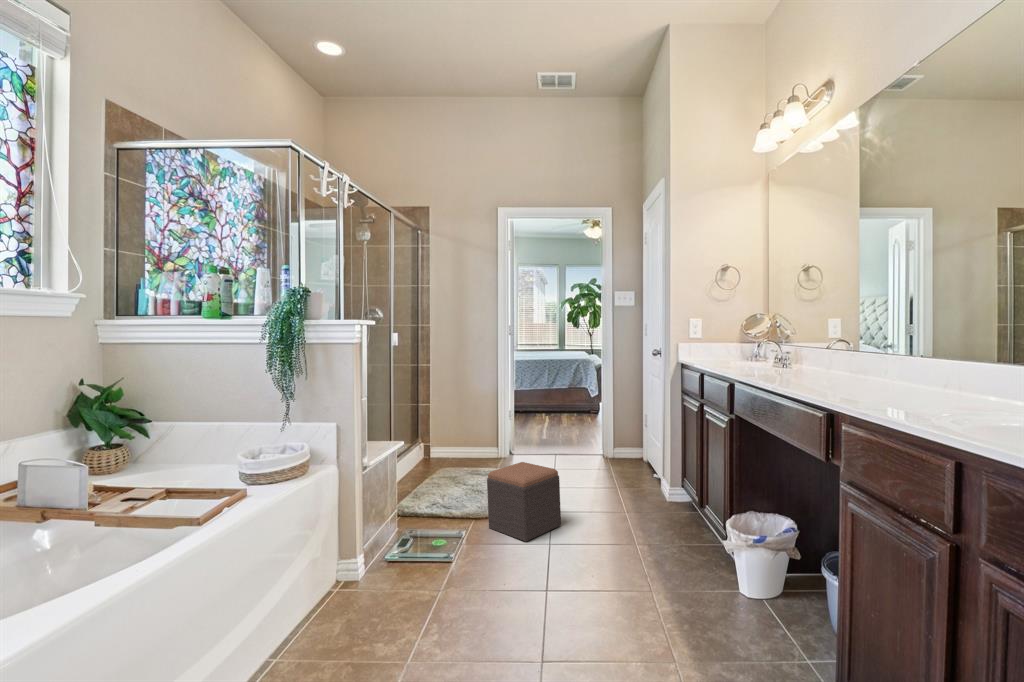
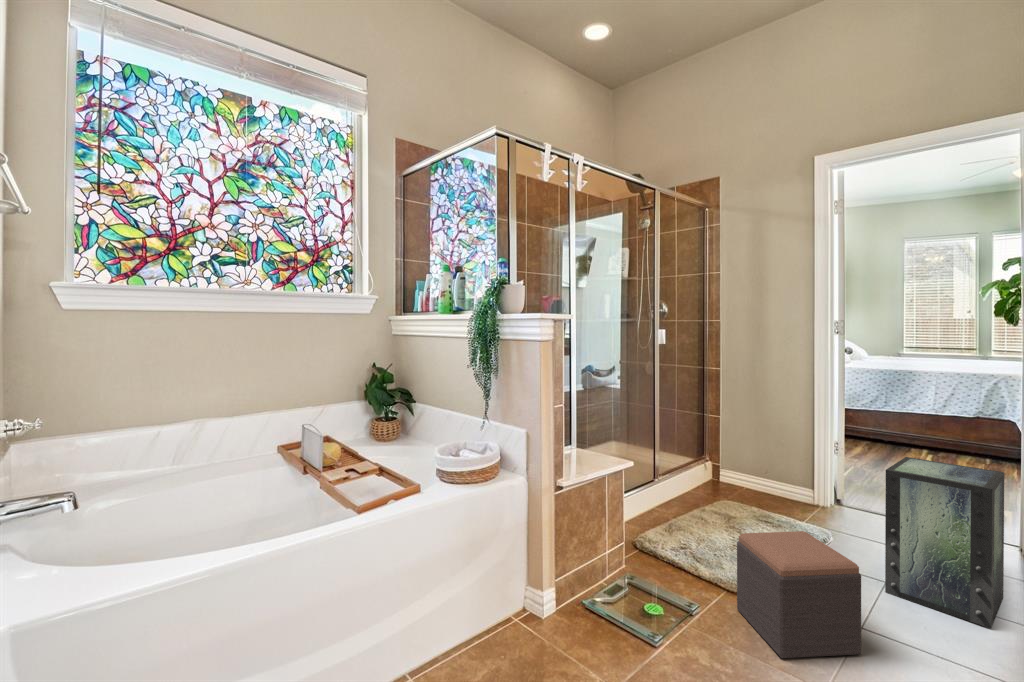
storage box: none [555,407,607,494] -> present [885,457,1004,628]

